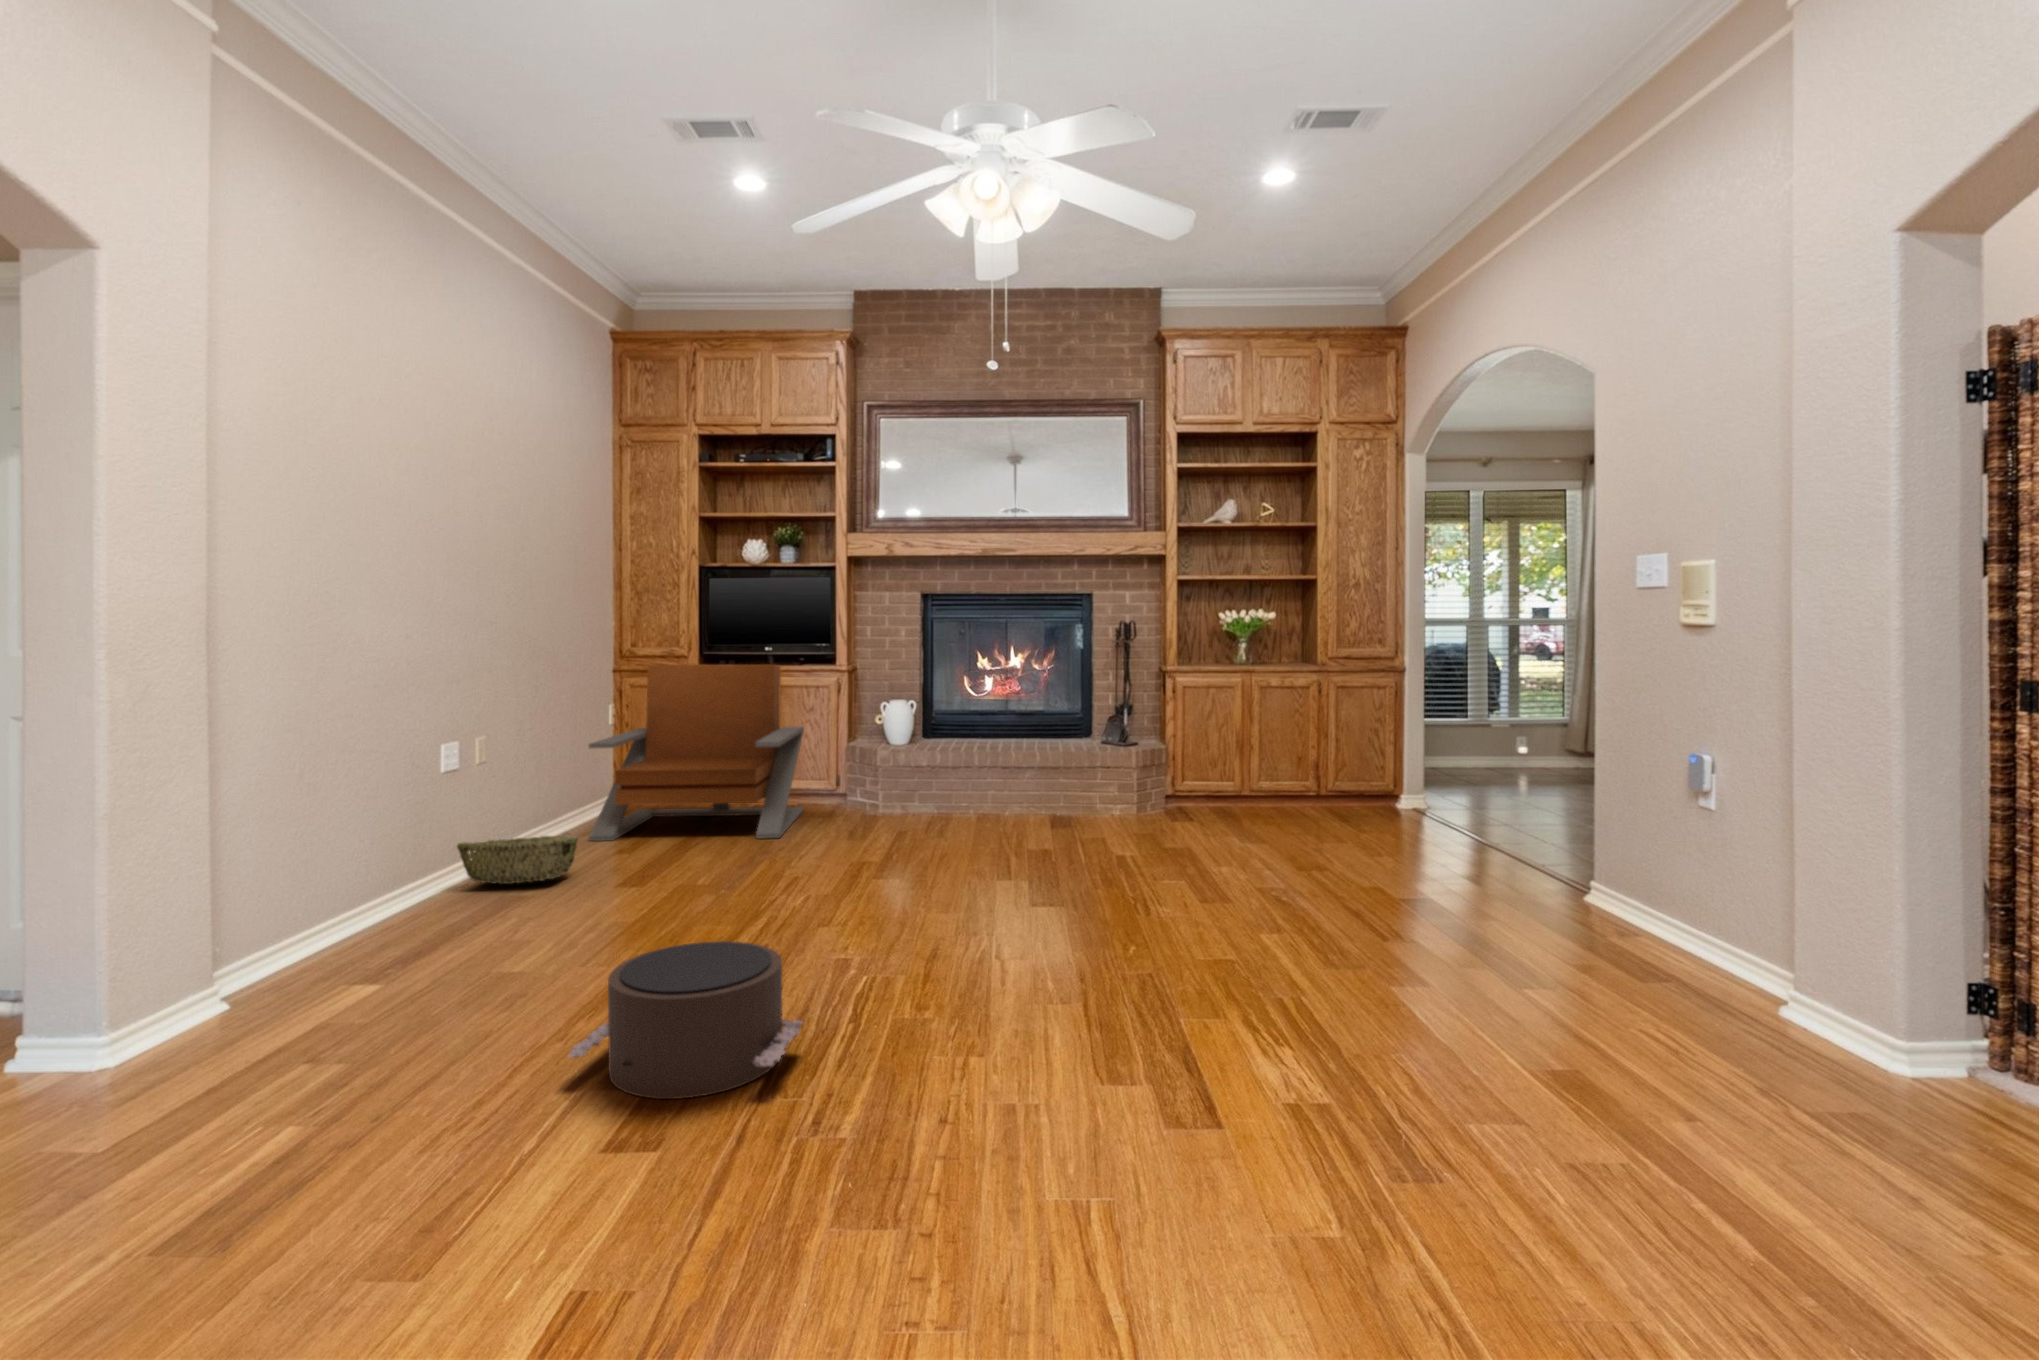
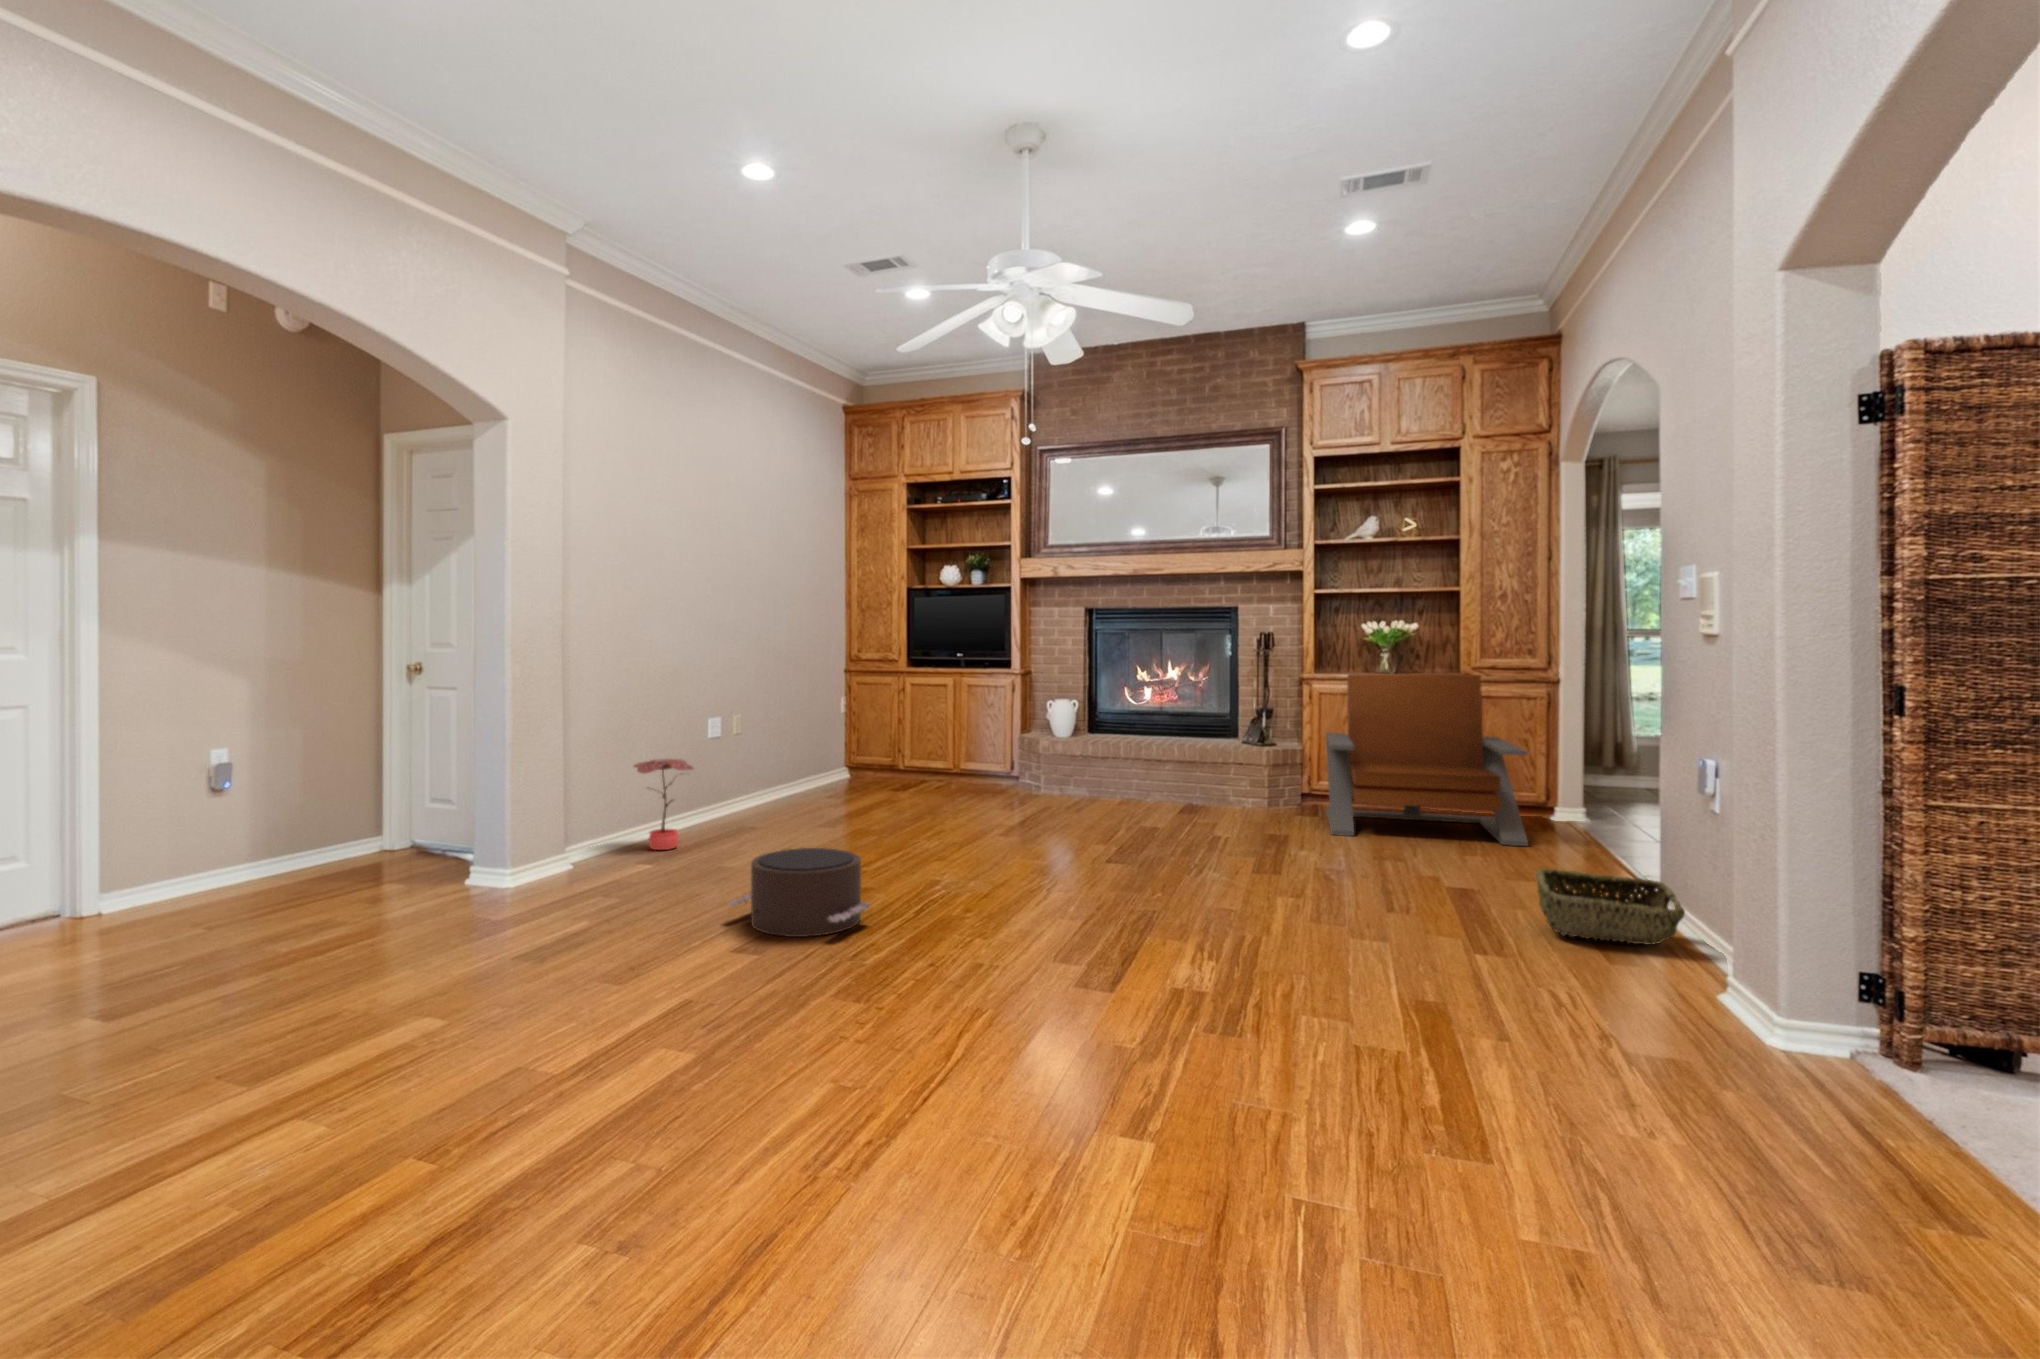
lounge chair: present [589,664,804,841] -> present [1326,674,1528,846]
potted plant: none [330,810,441,952] -> present [634,759,693,850]
woven basket: present [457,836,578,884] -> present [1535,868,1685,945]

